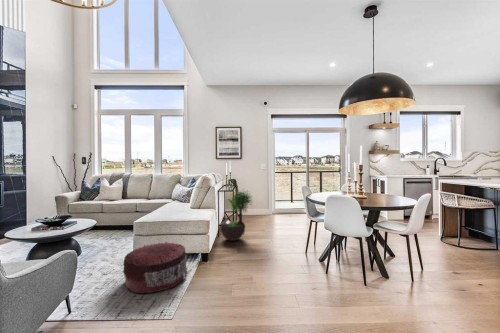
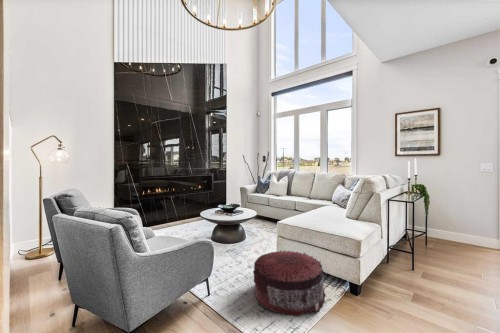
potted tree: present [221,192,252,241] -> none [390,196,451,276]

